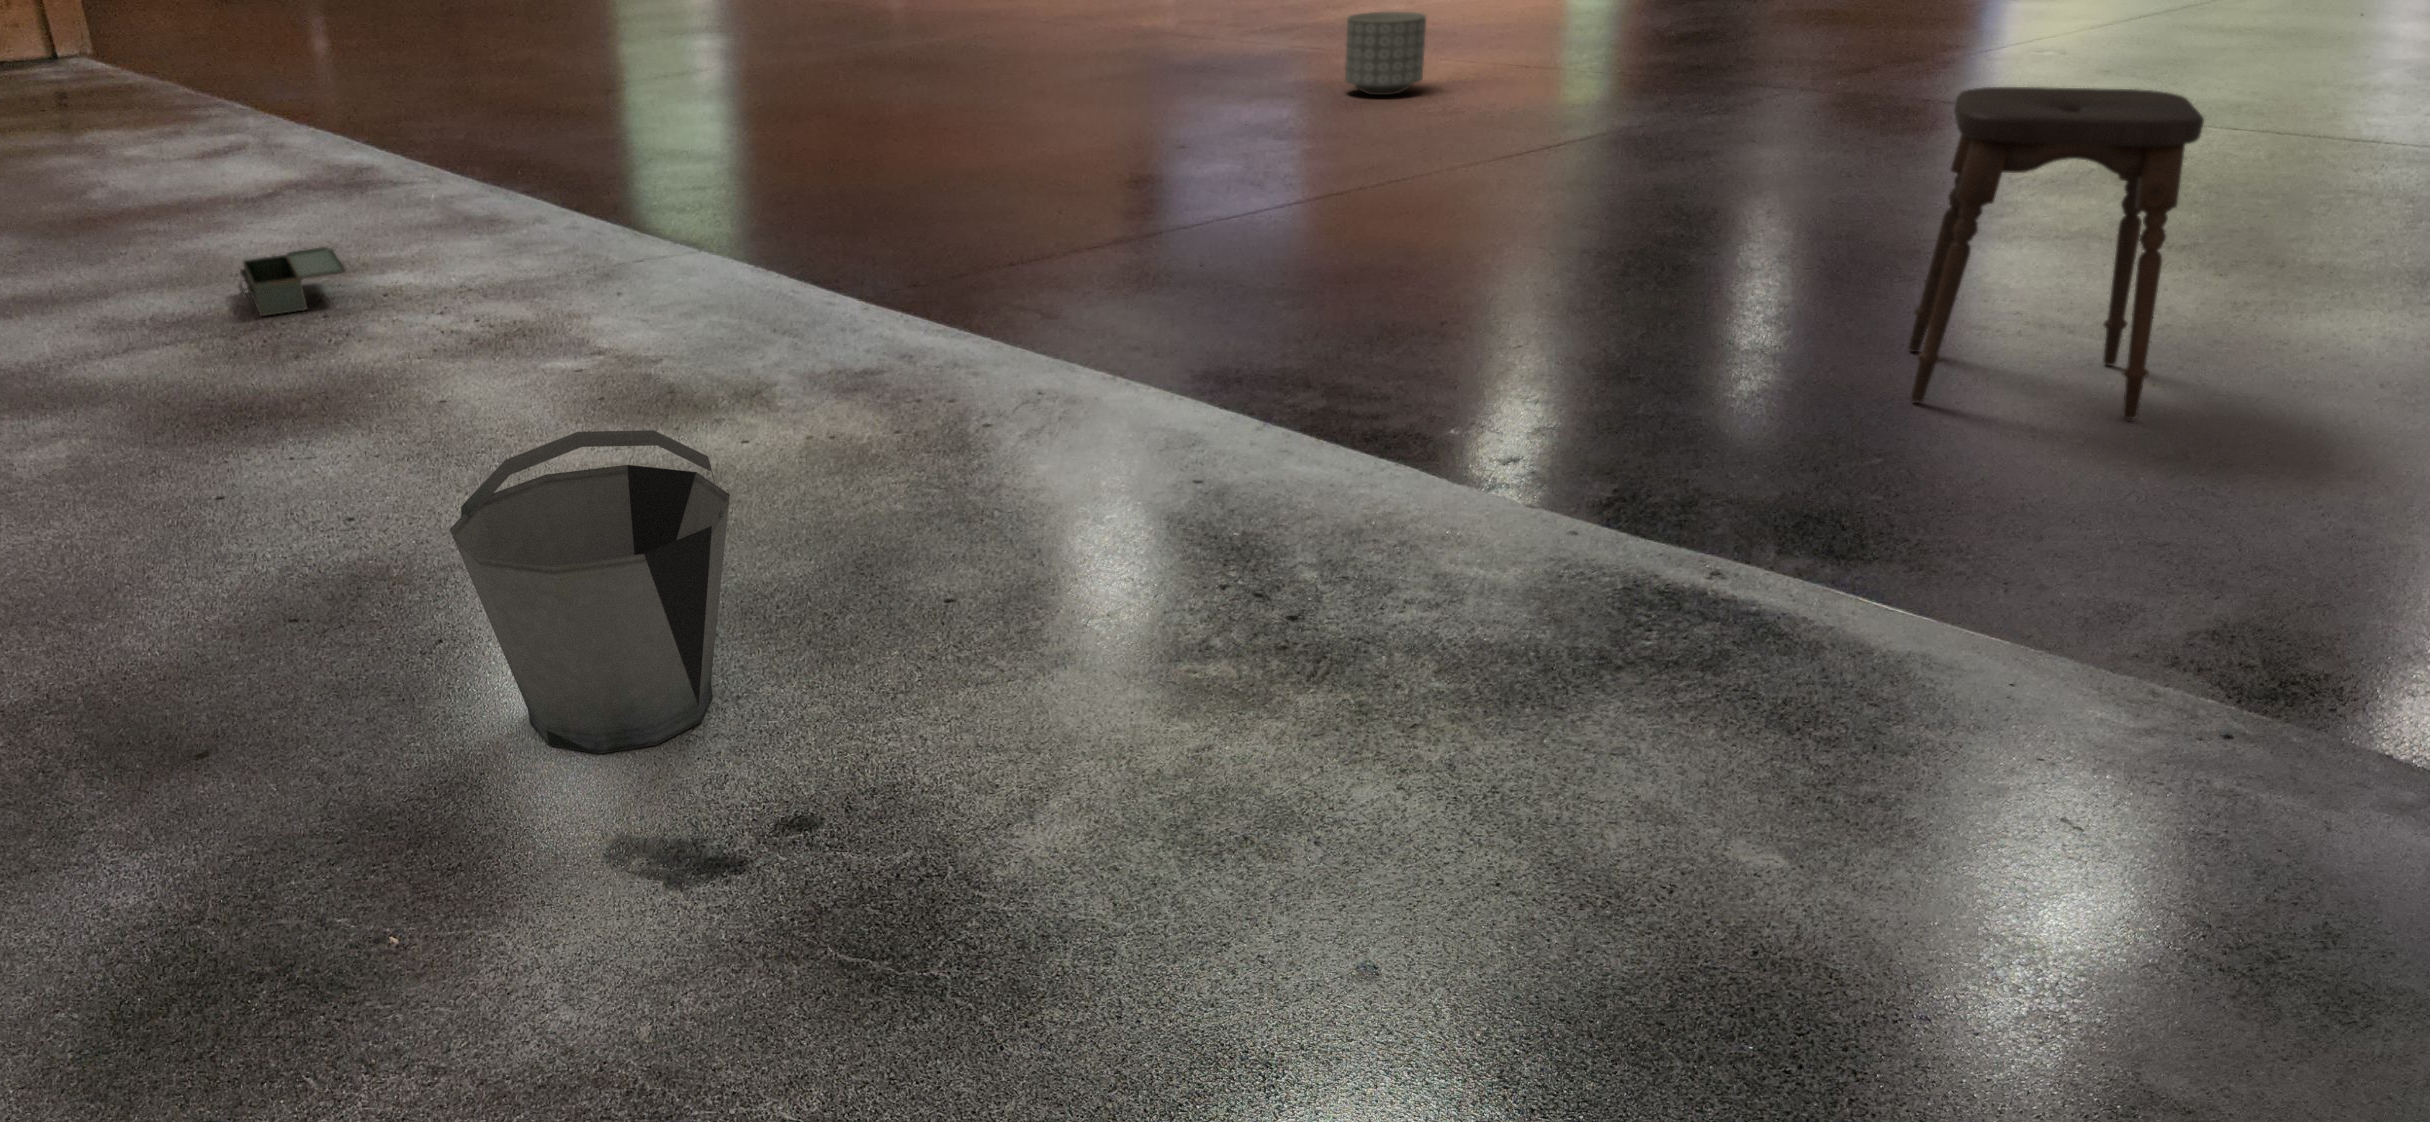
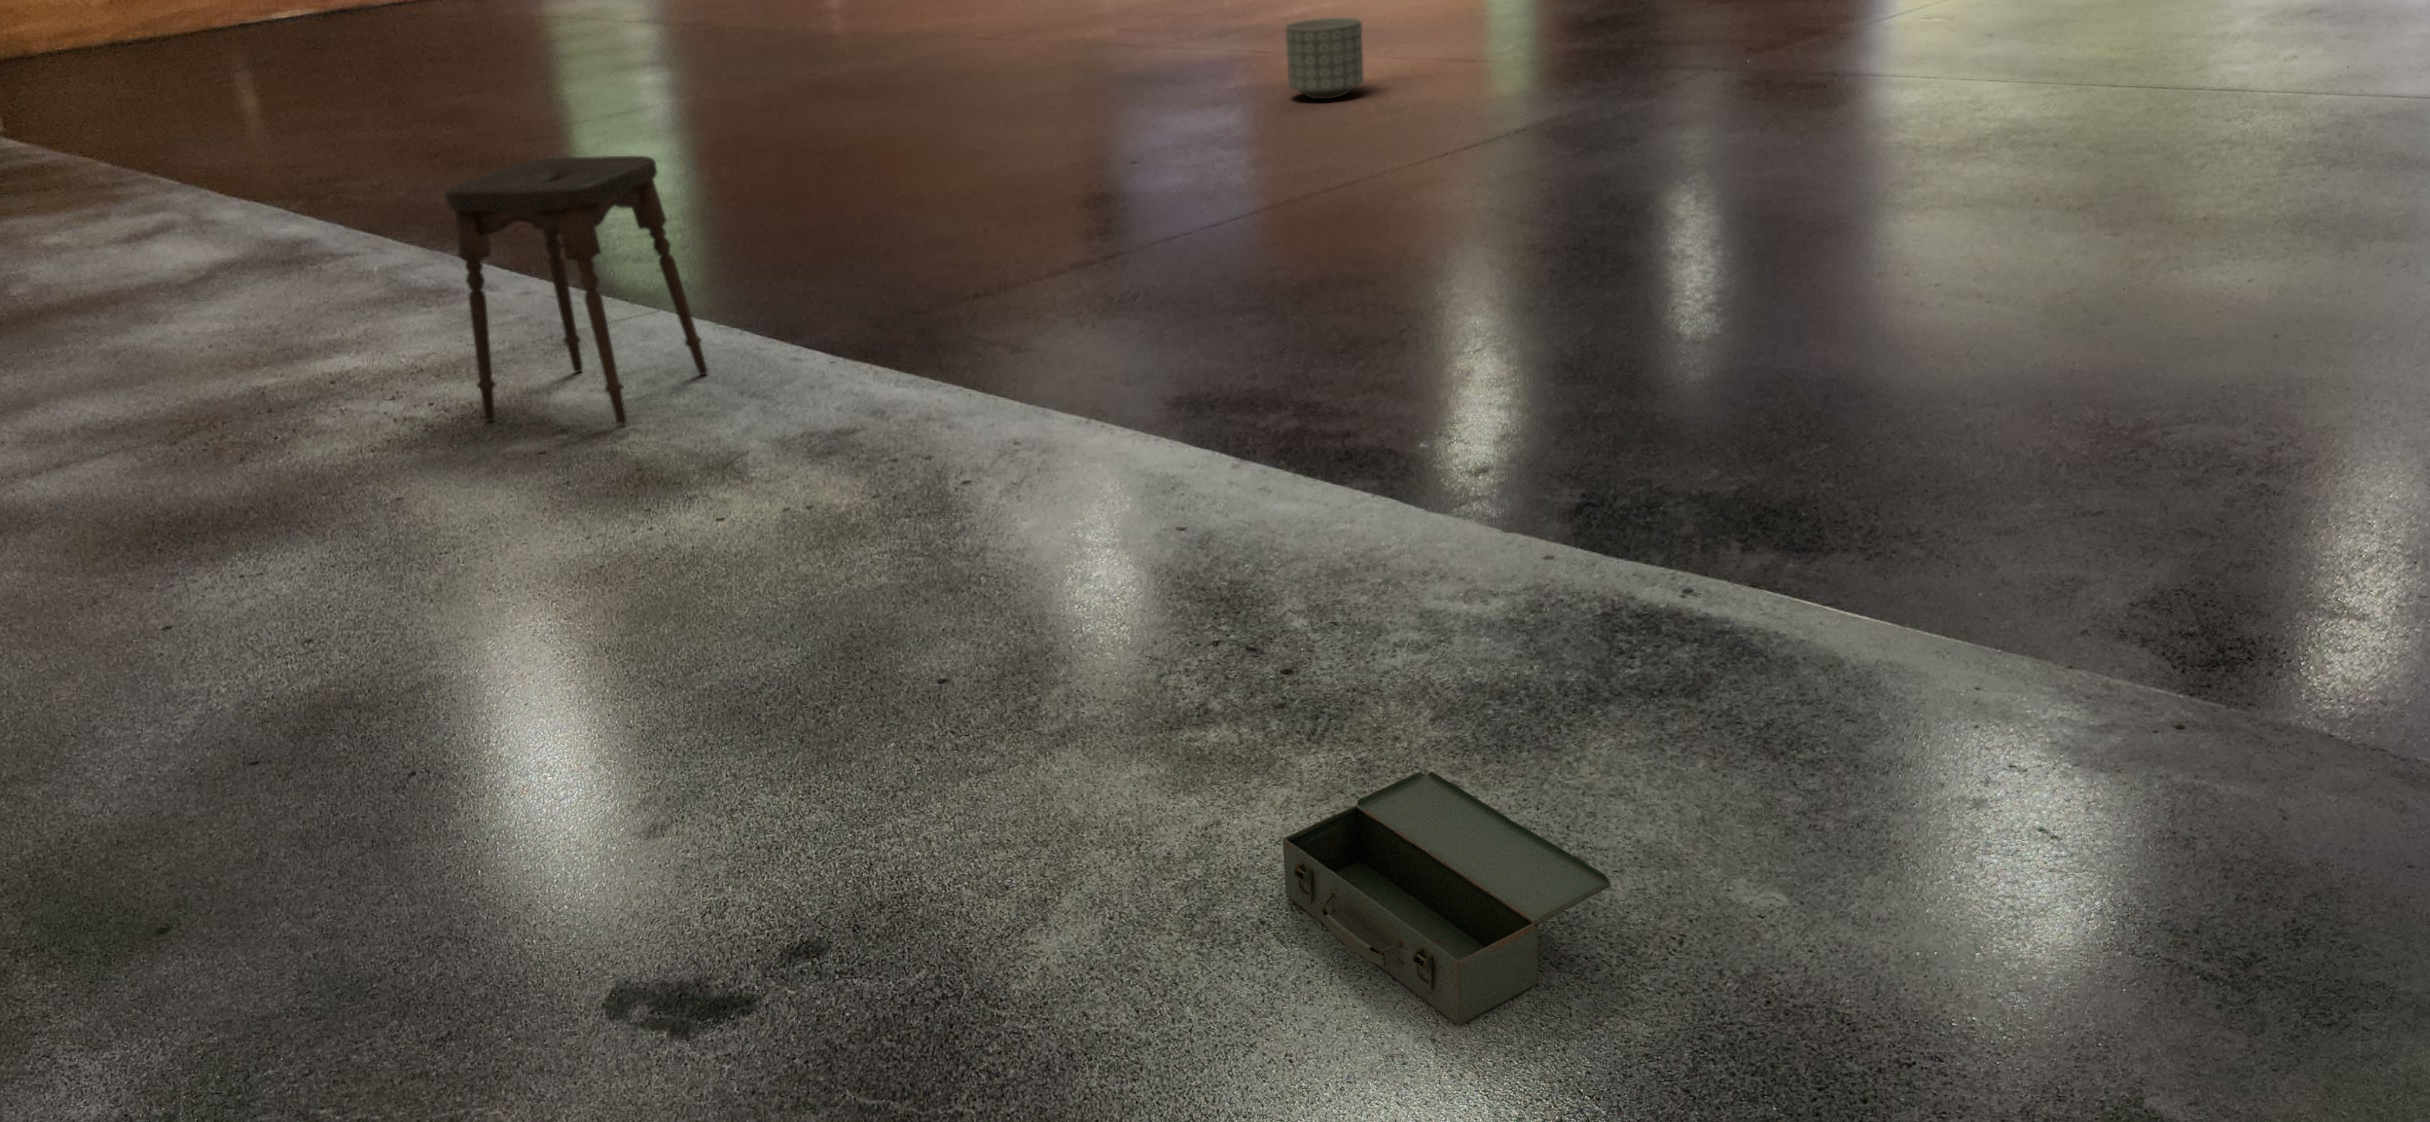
stool: present [1909,87,2204,419] -> present [445,156,708,425]
toolbox: present [239,247,346,316] -> present [1283,771,1611,1025]
bucket: present [450,430,730,754] -> none [417,547,709,889]

